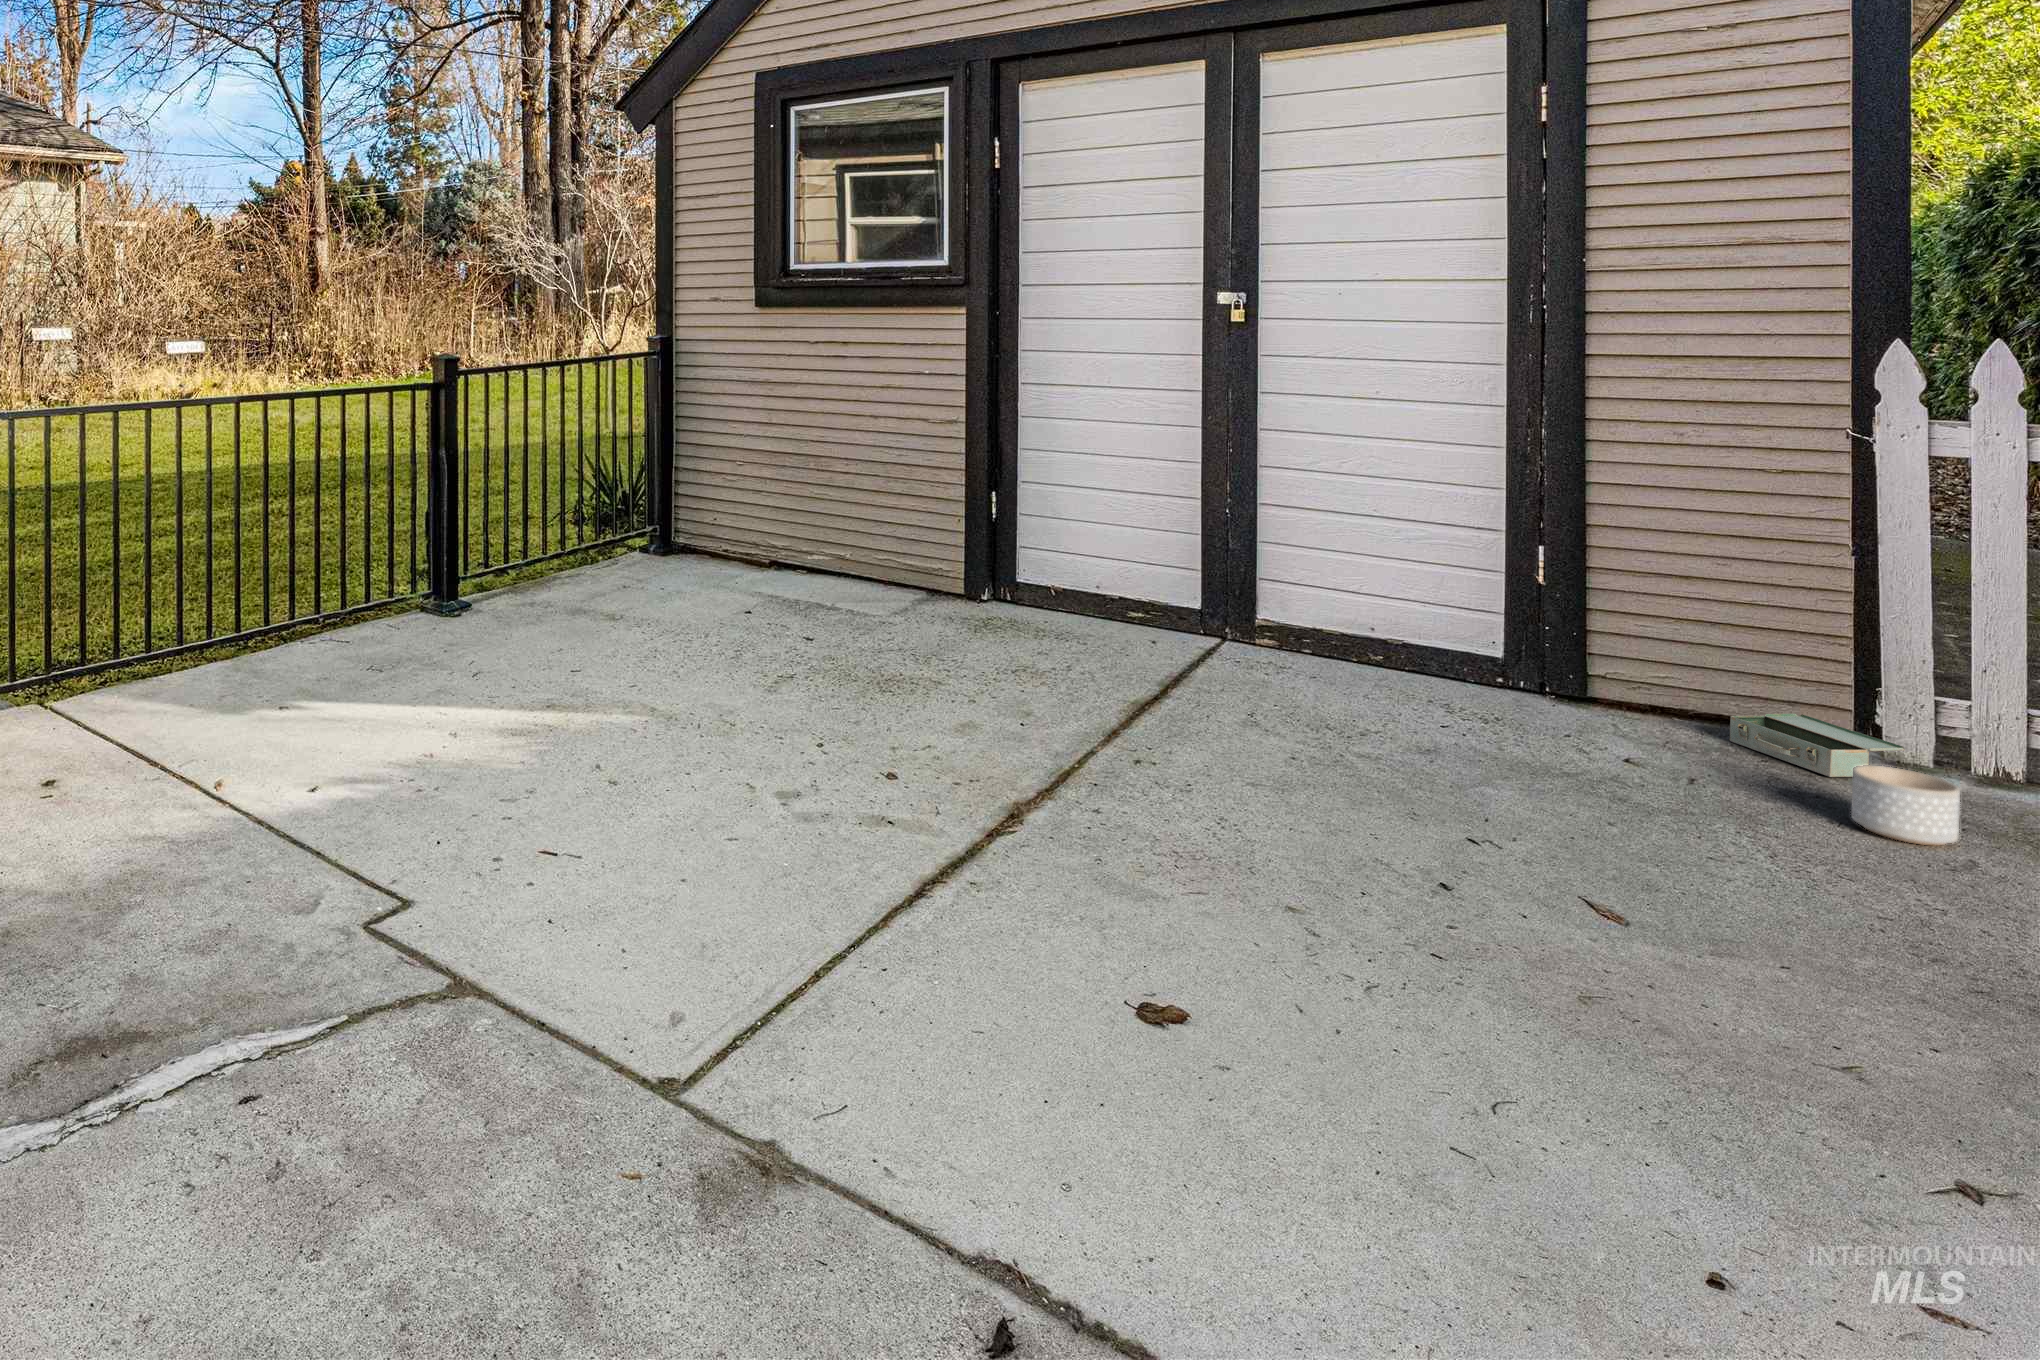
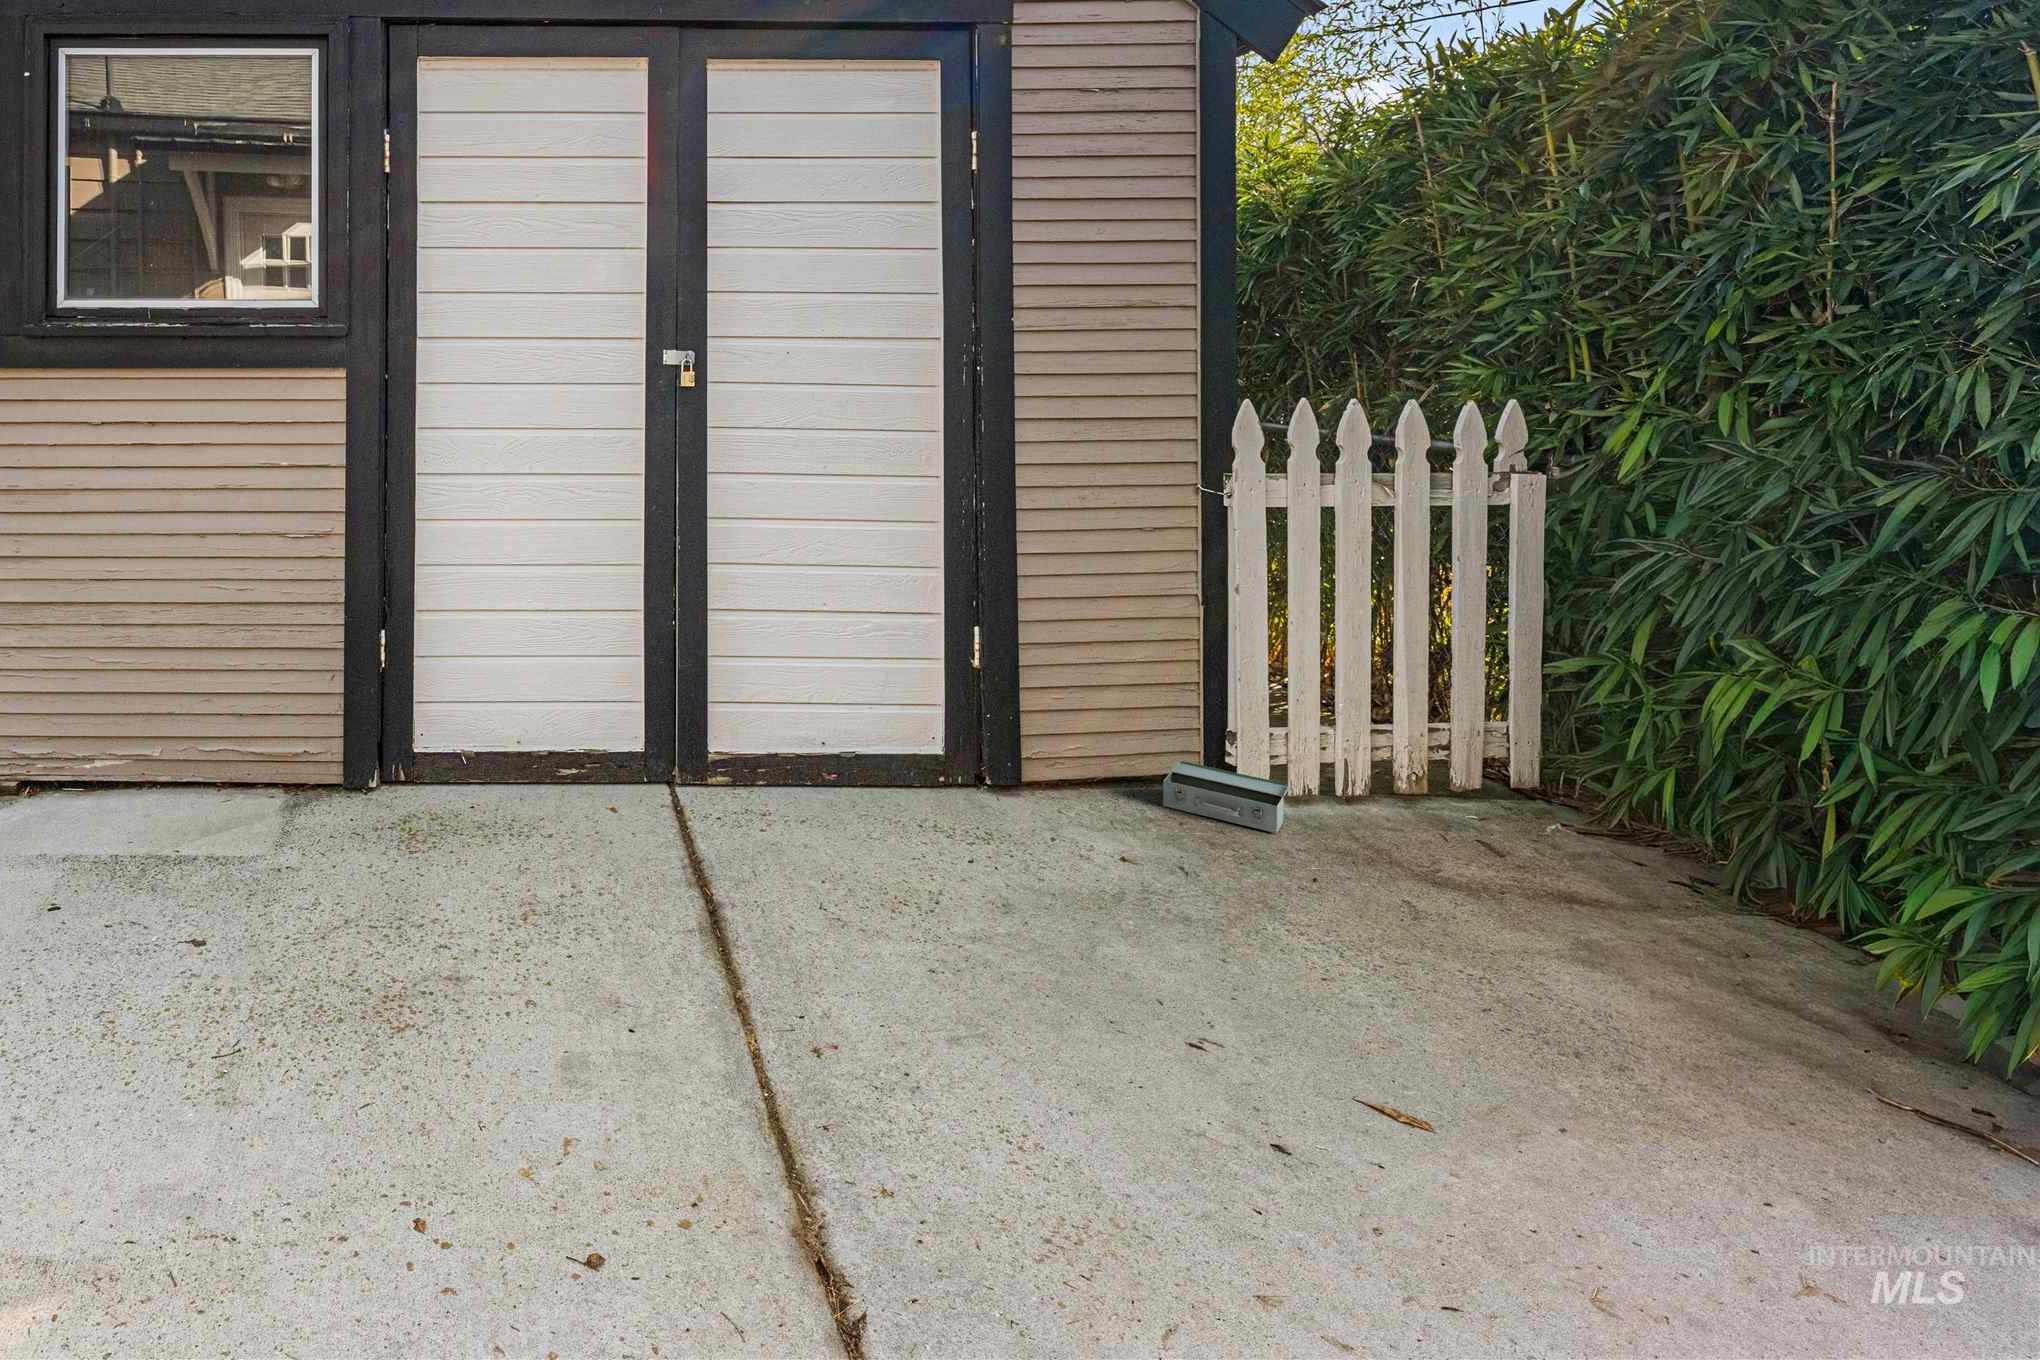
planter: present [1851,765,1960,846] -> none [1381,828,1472,911]

